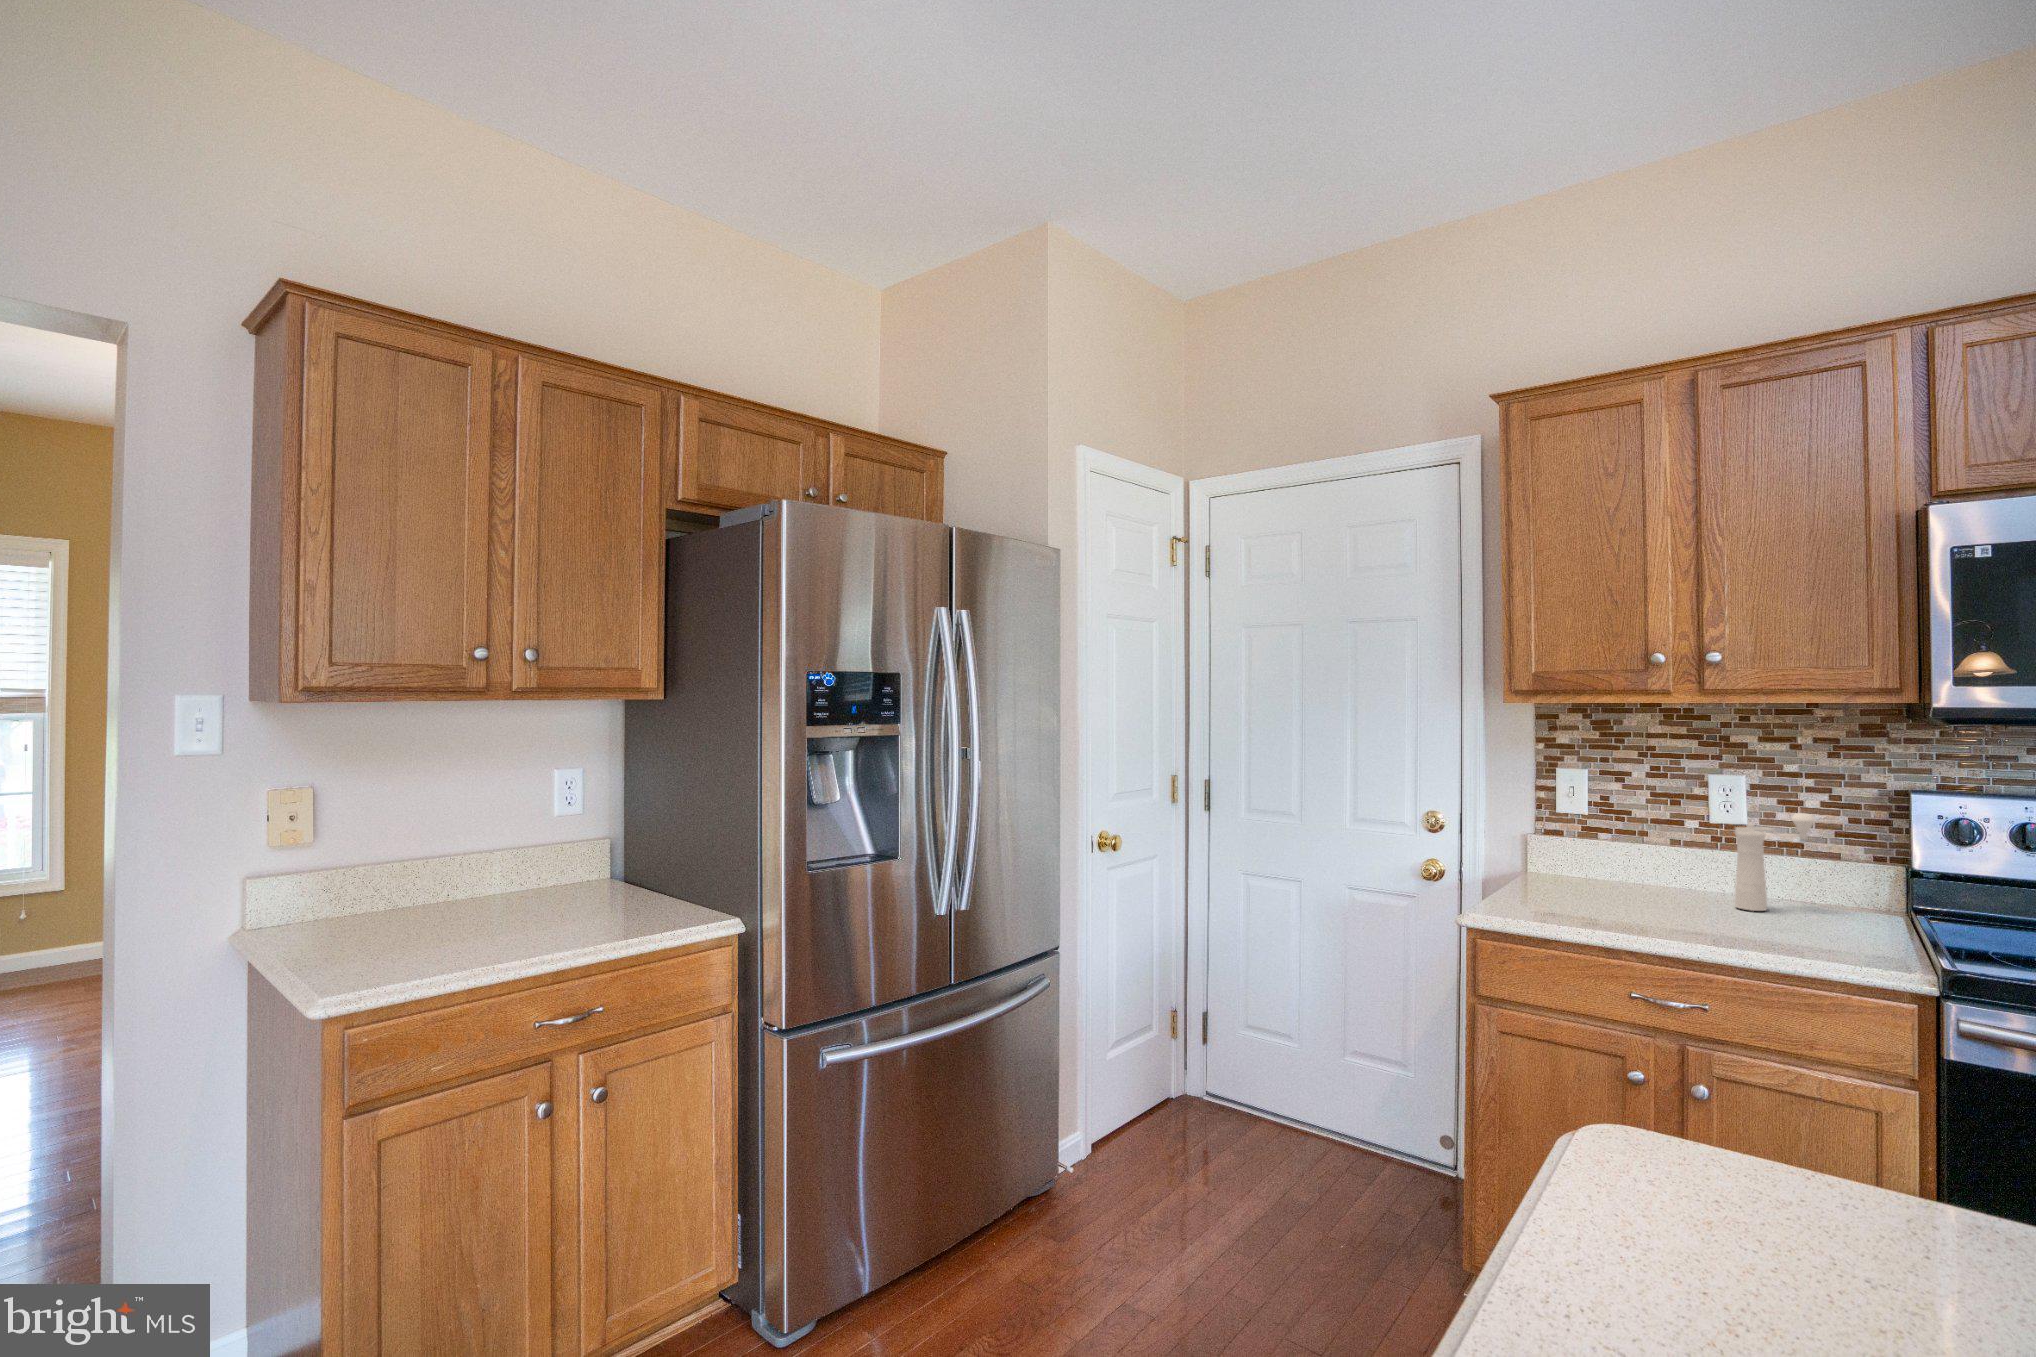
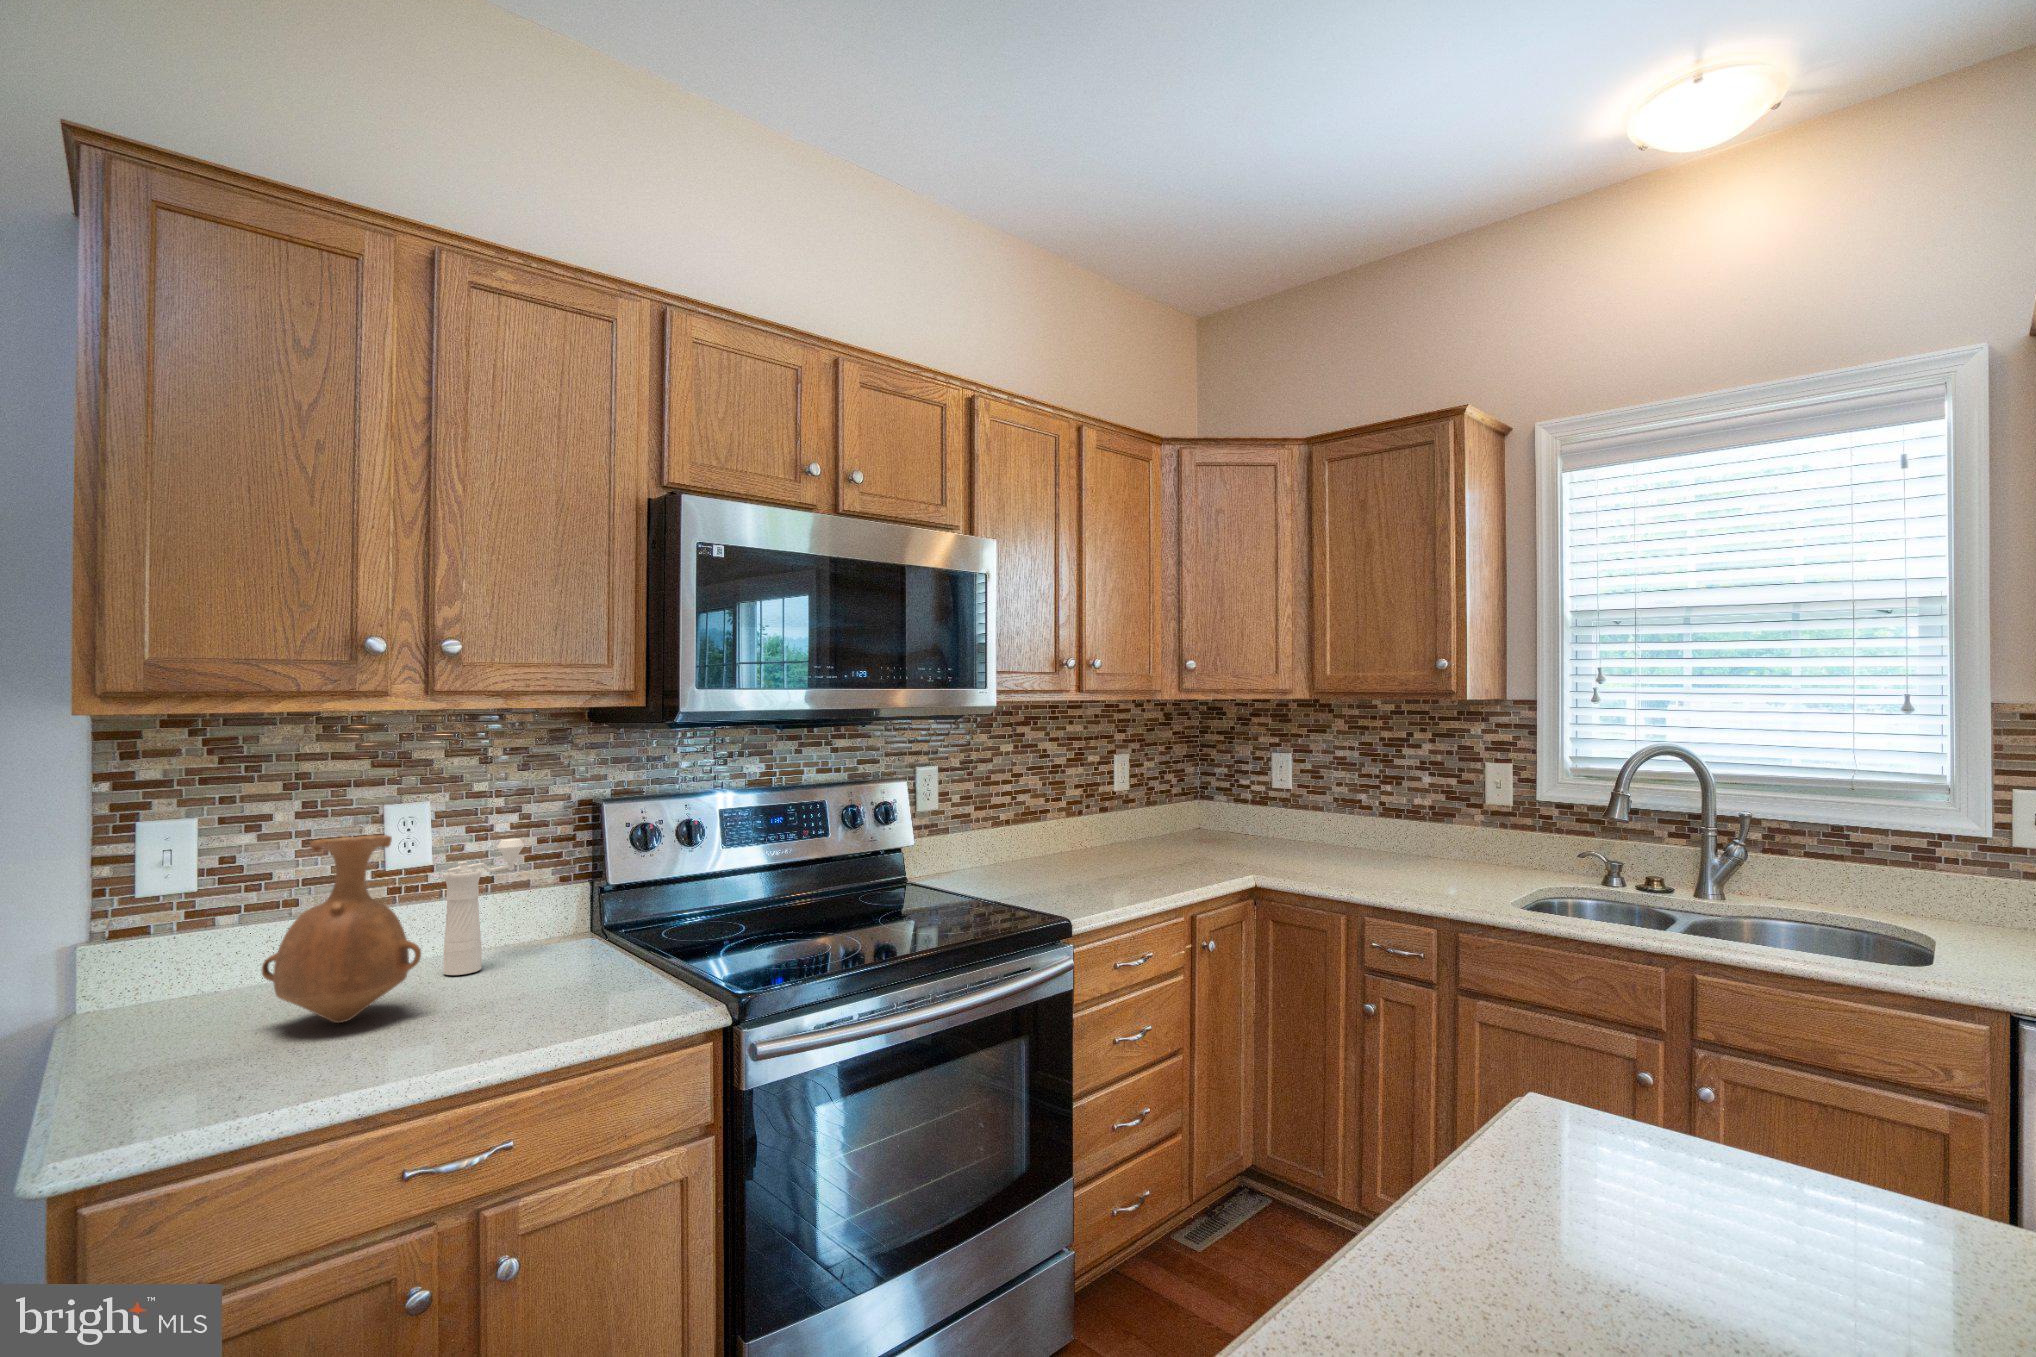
vase: none [1592,790,1684,912] -> present [261,835,421,1023]

